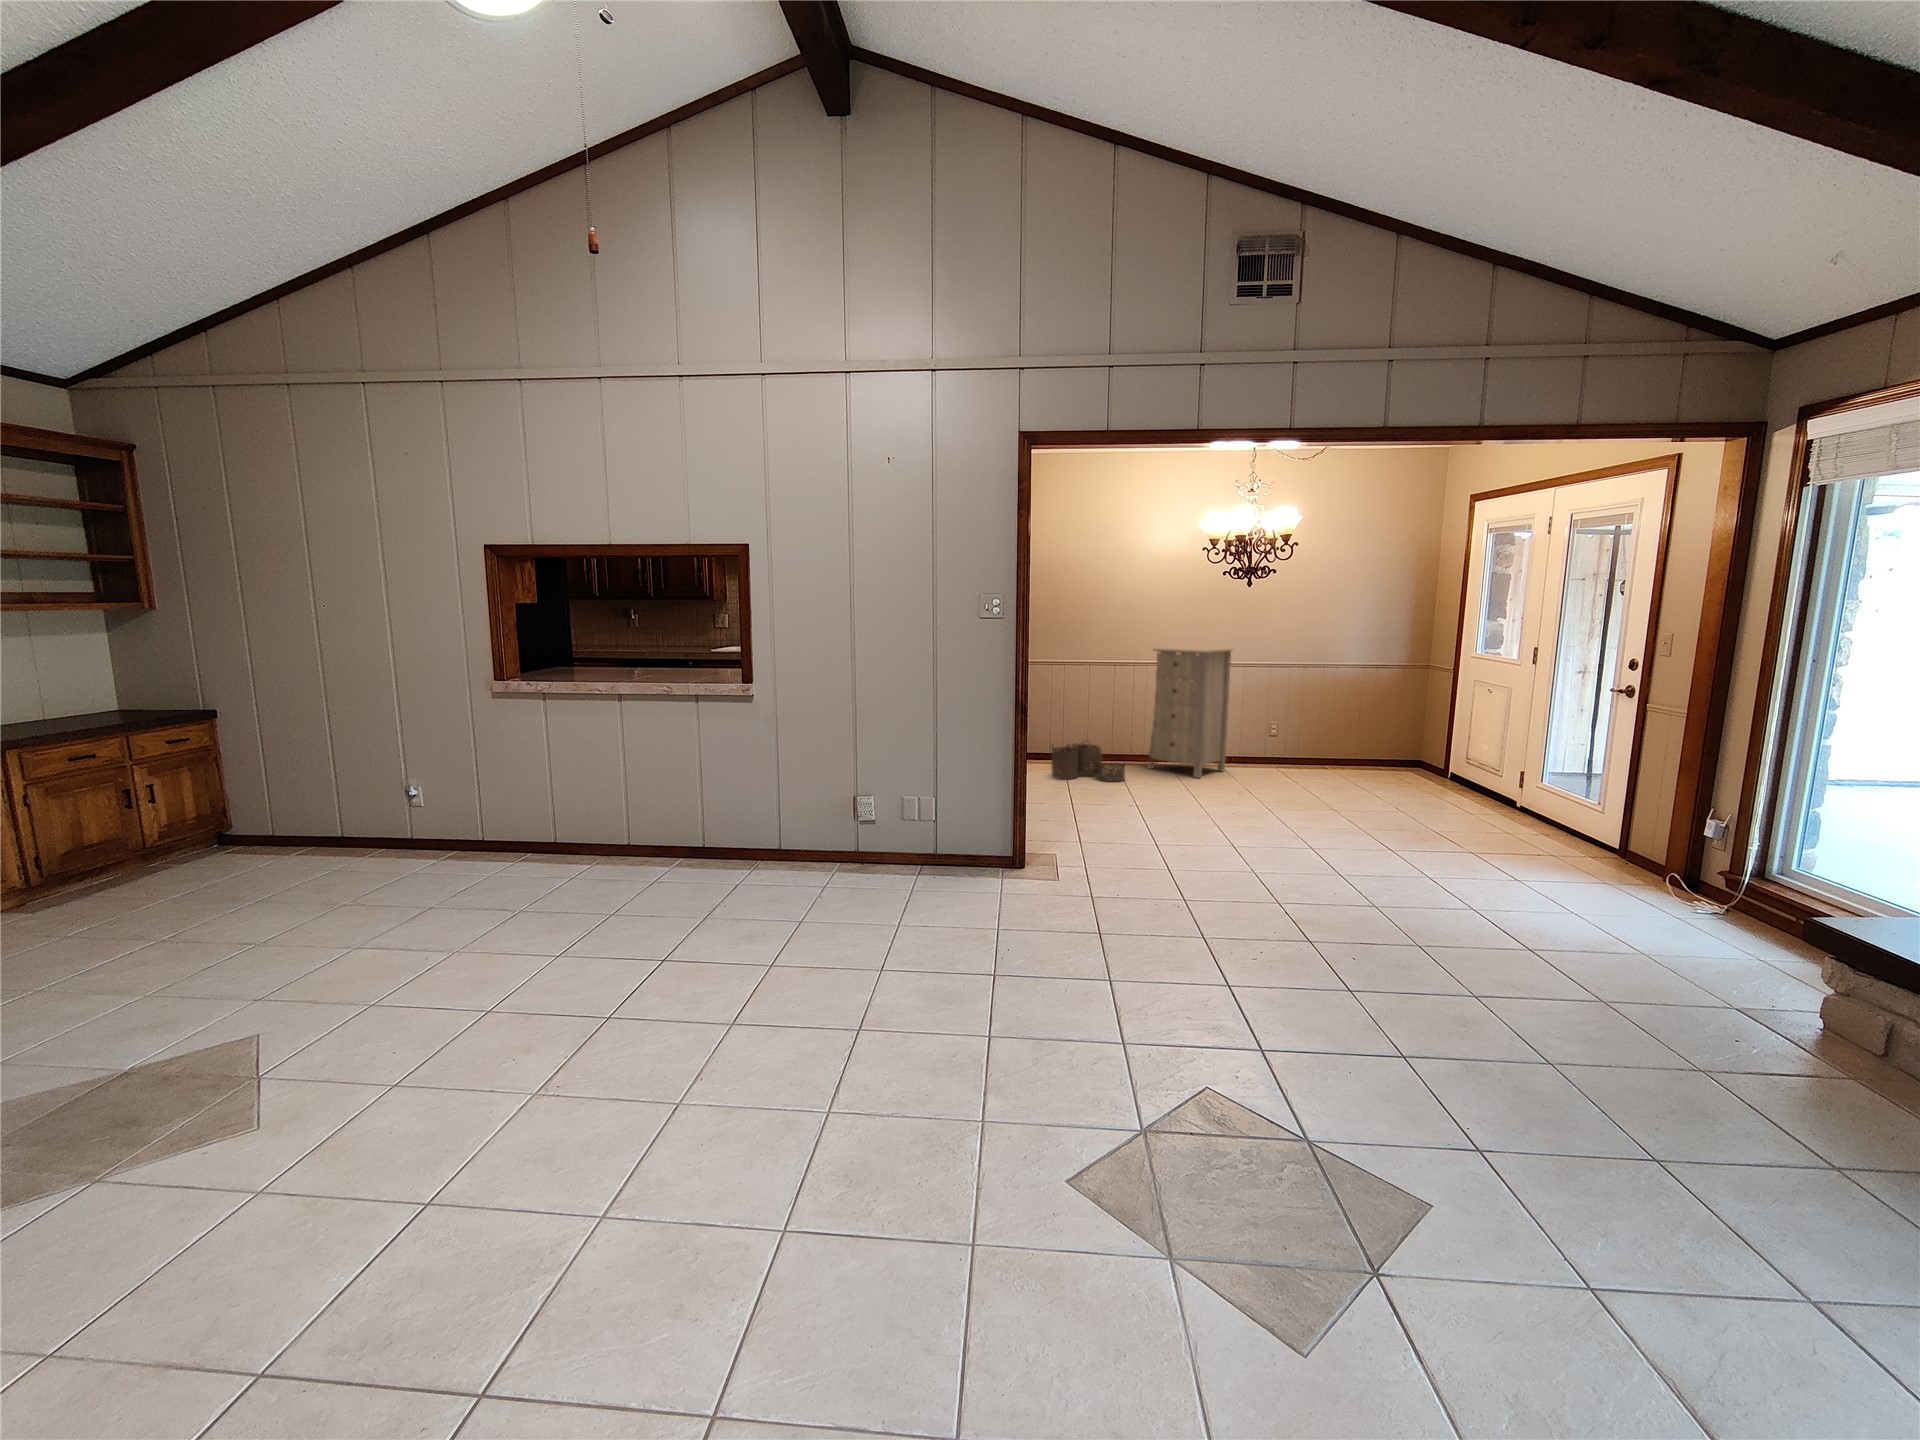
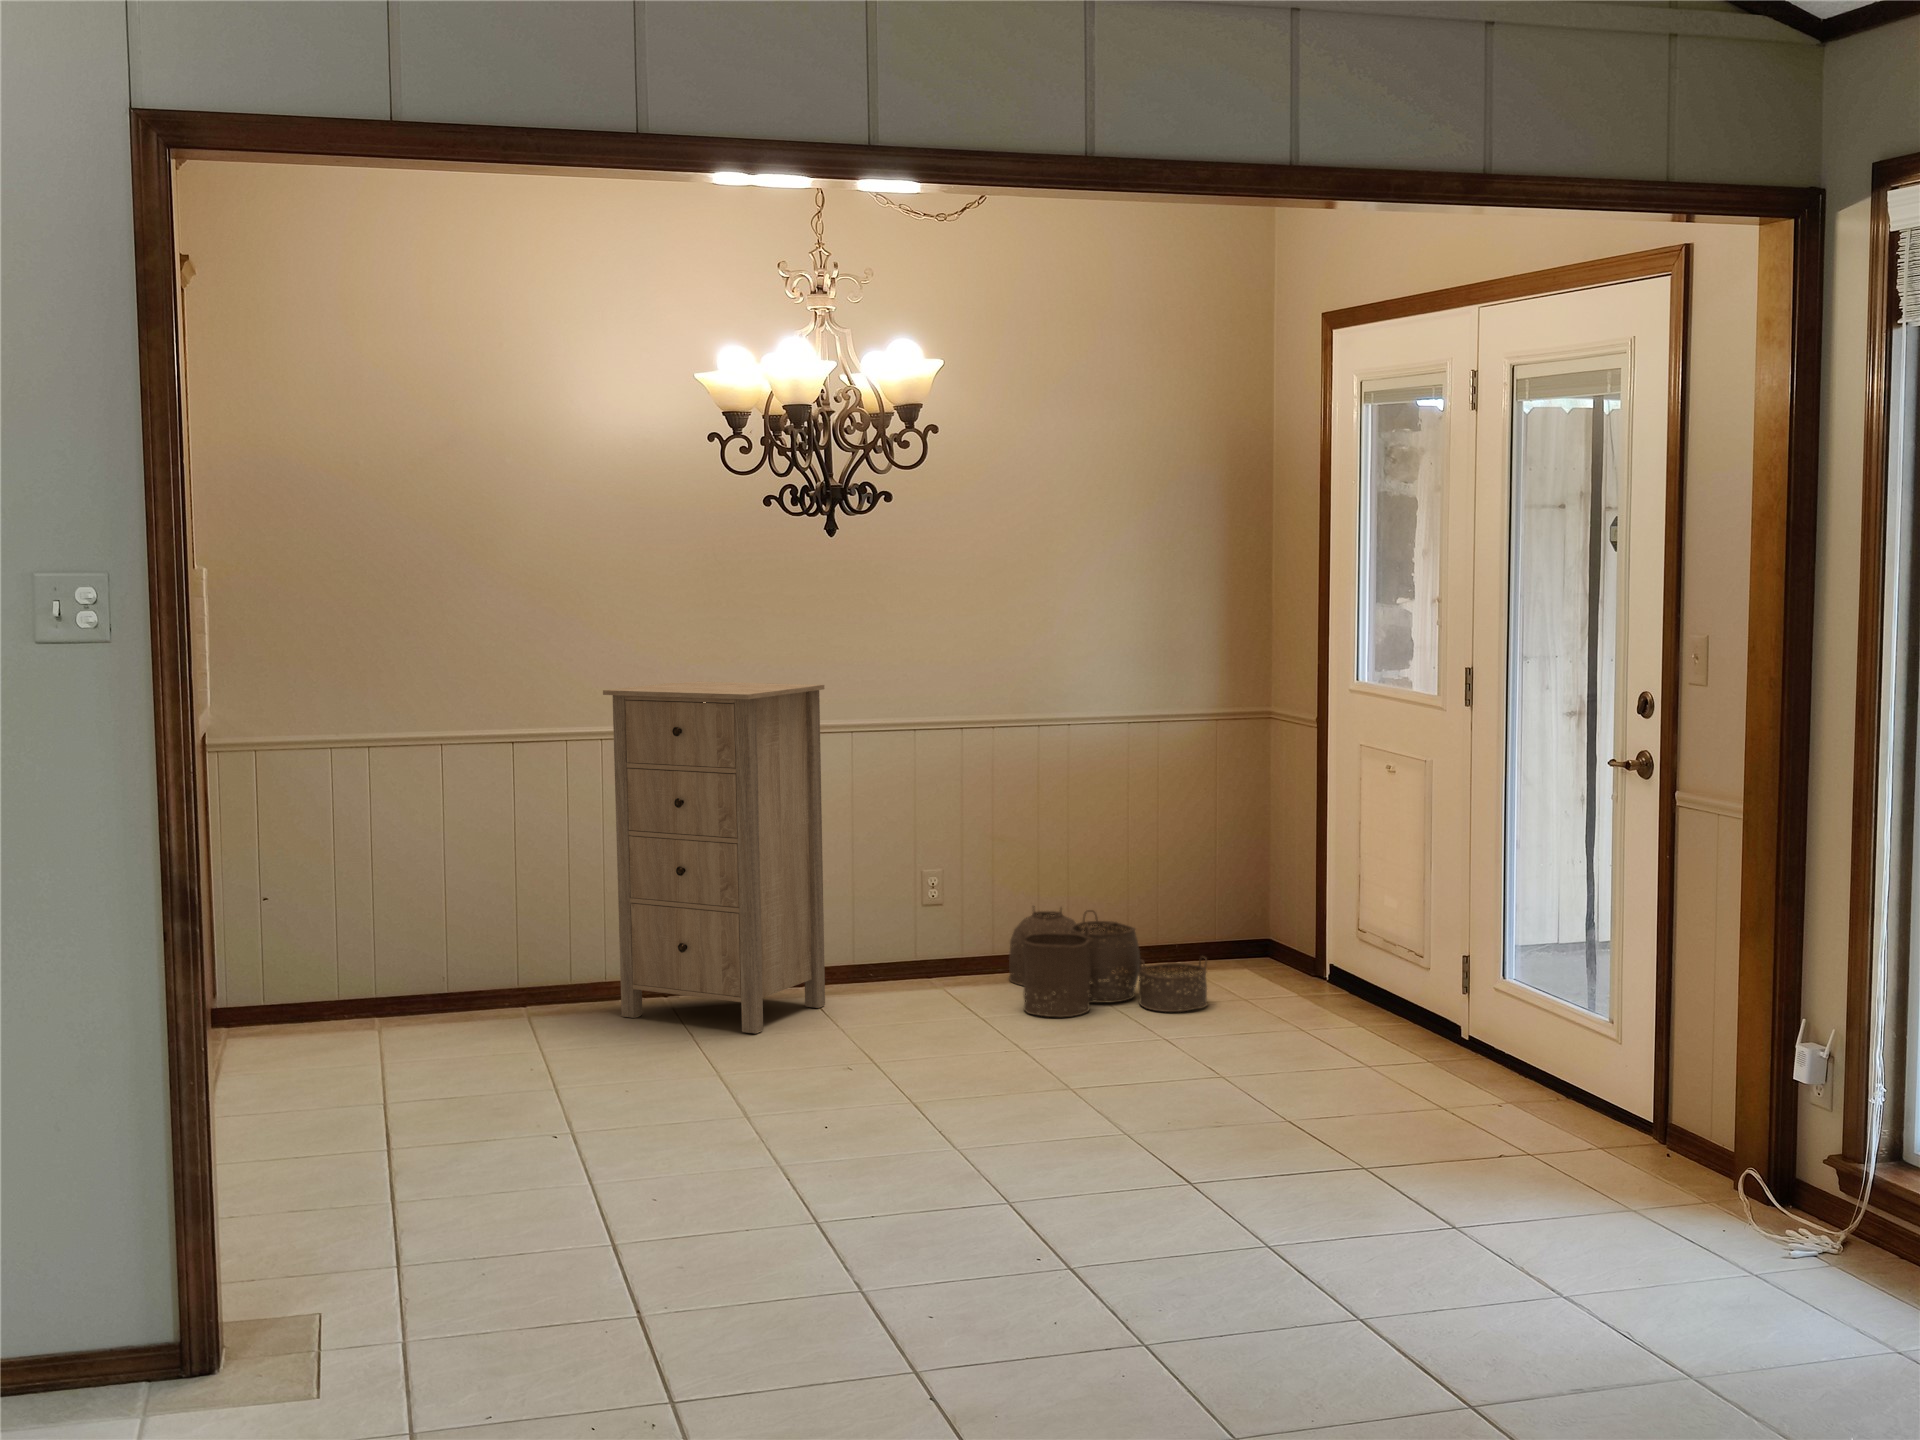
woven basket: present [1052,742,1125,781] -> present [1009,907,1207,1017]

